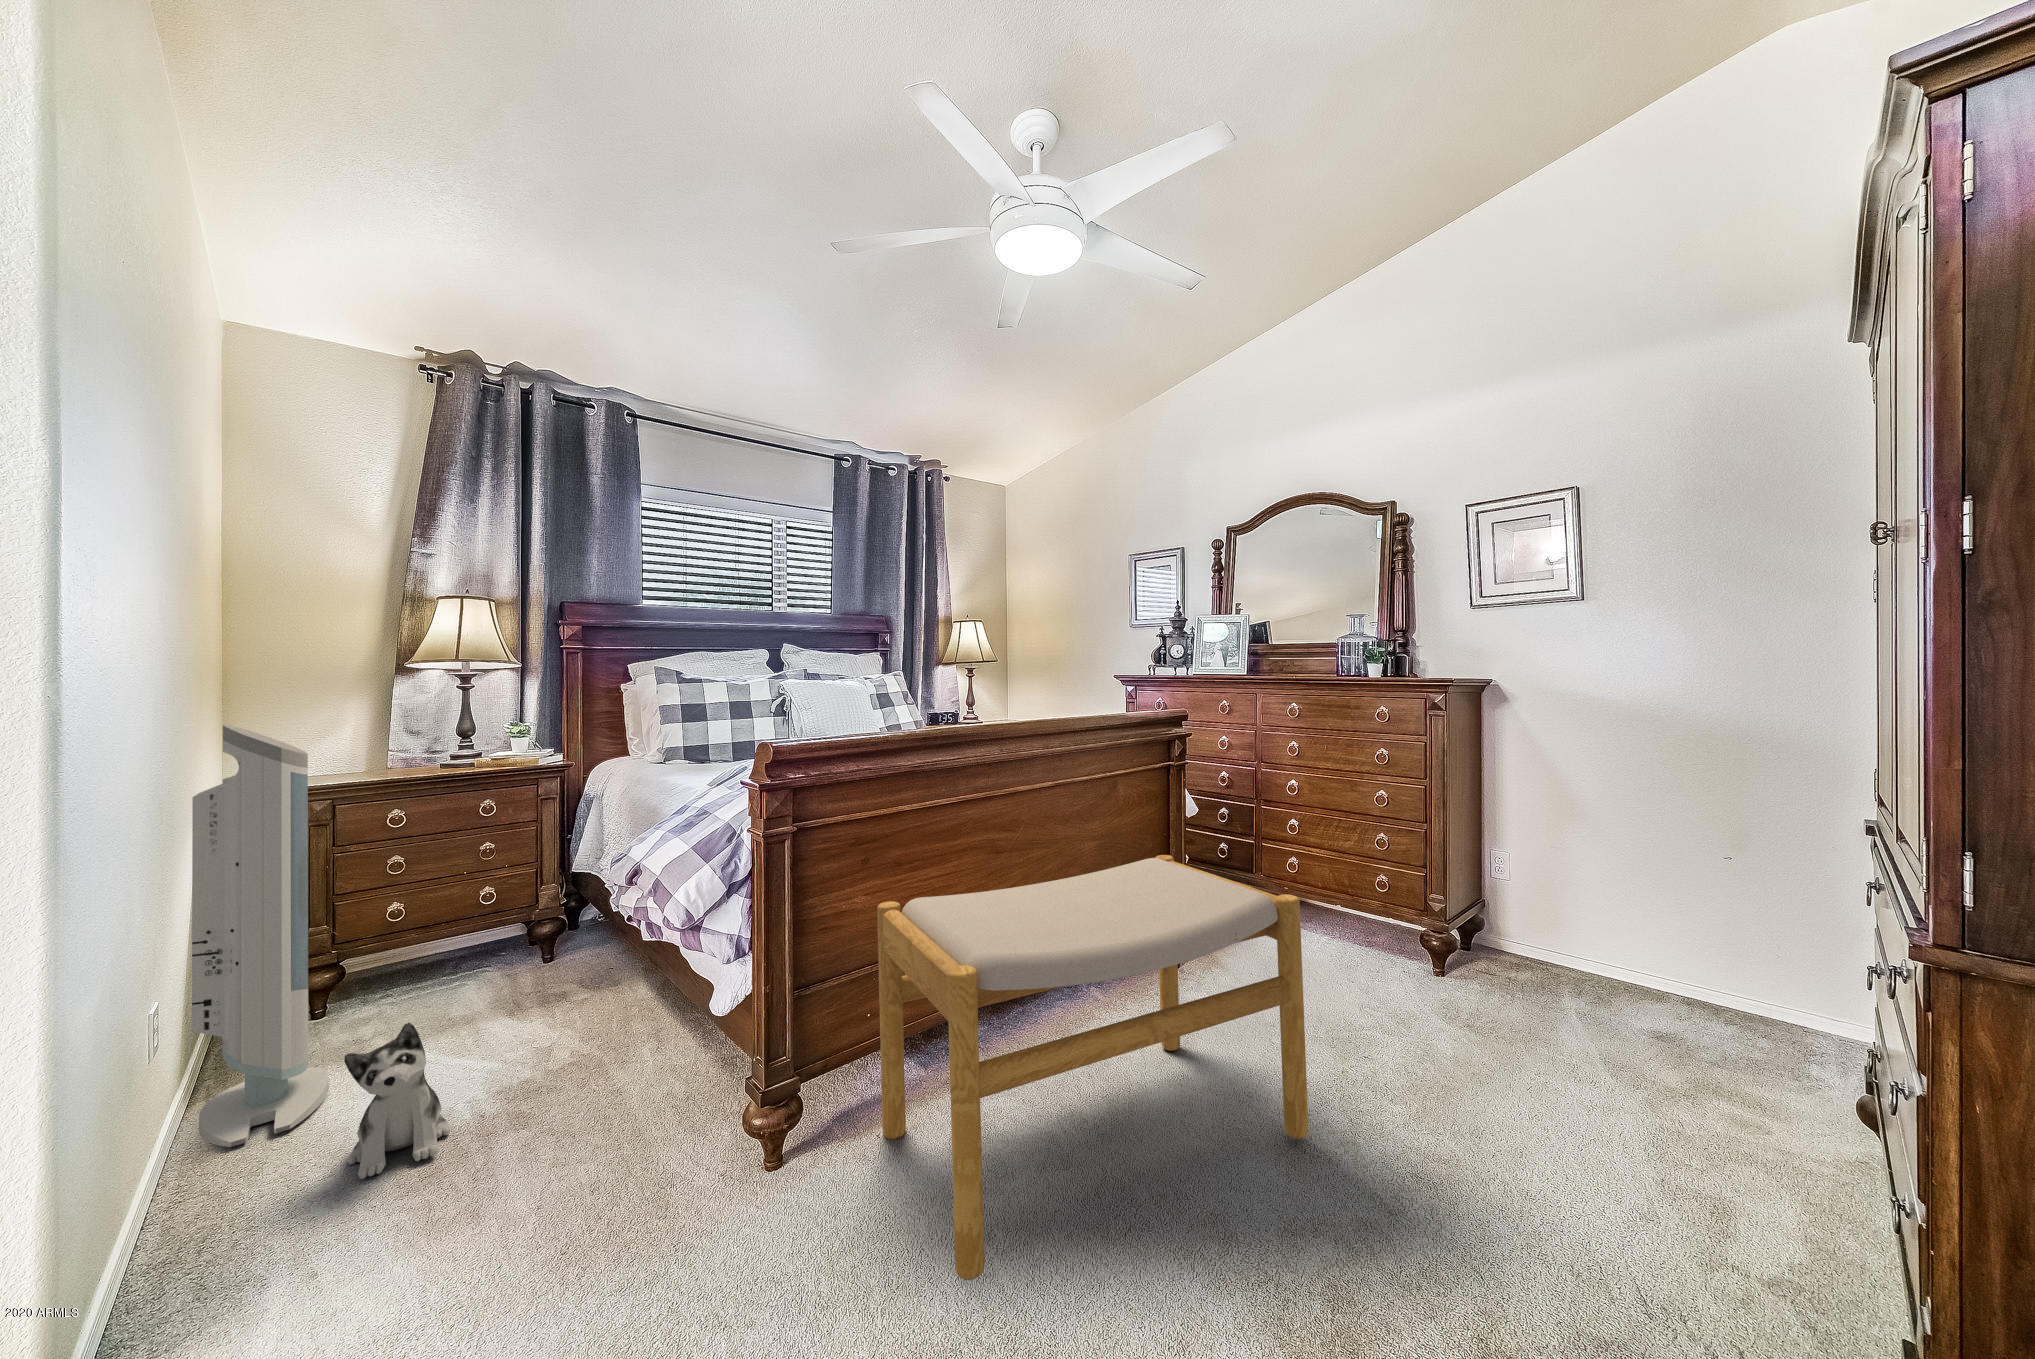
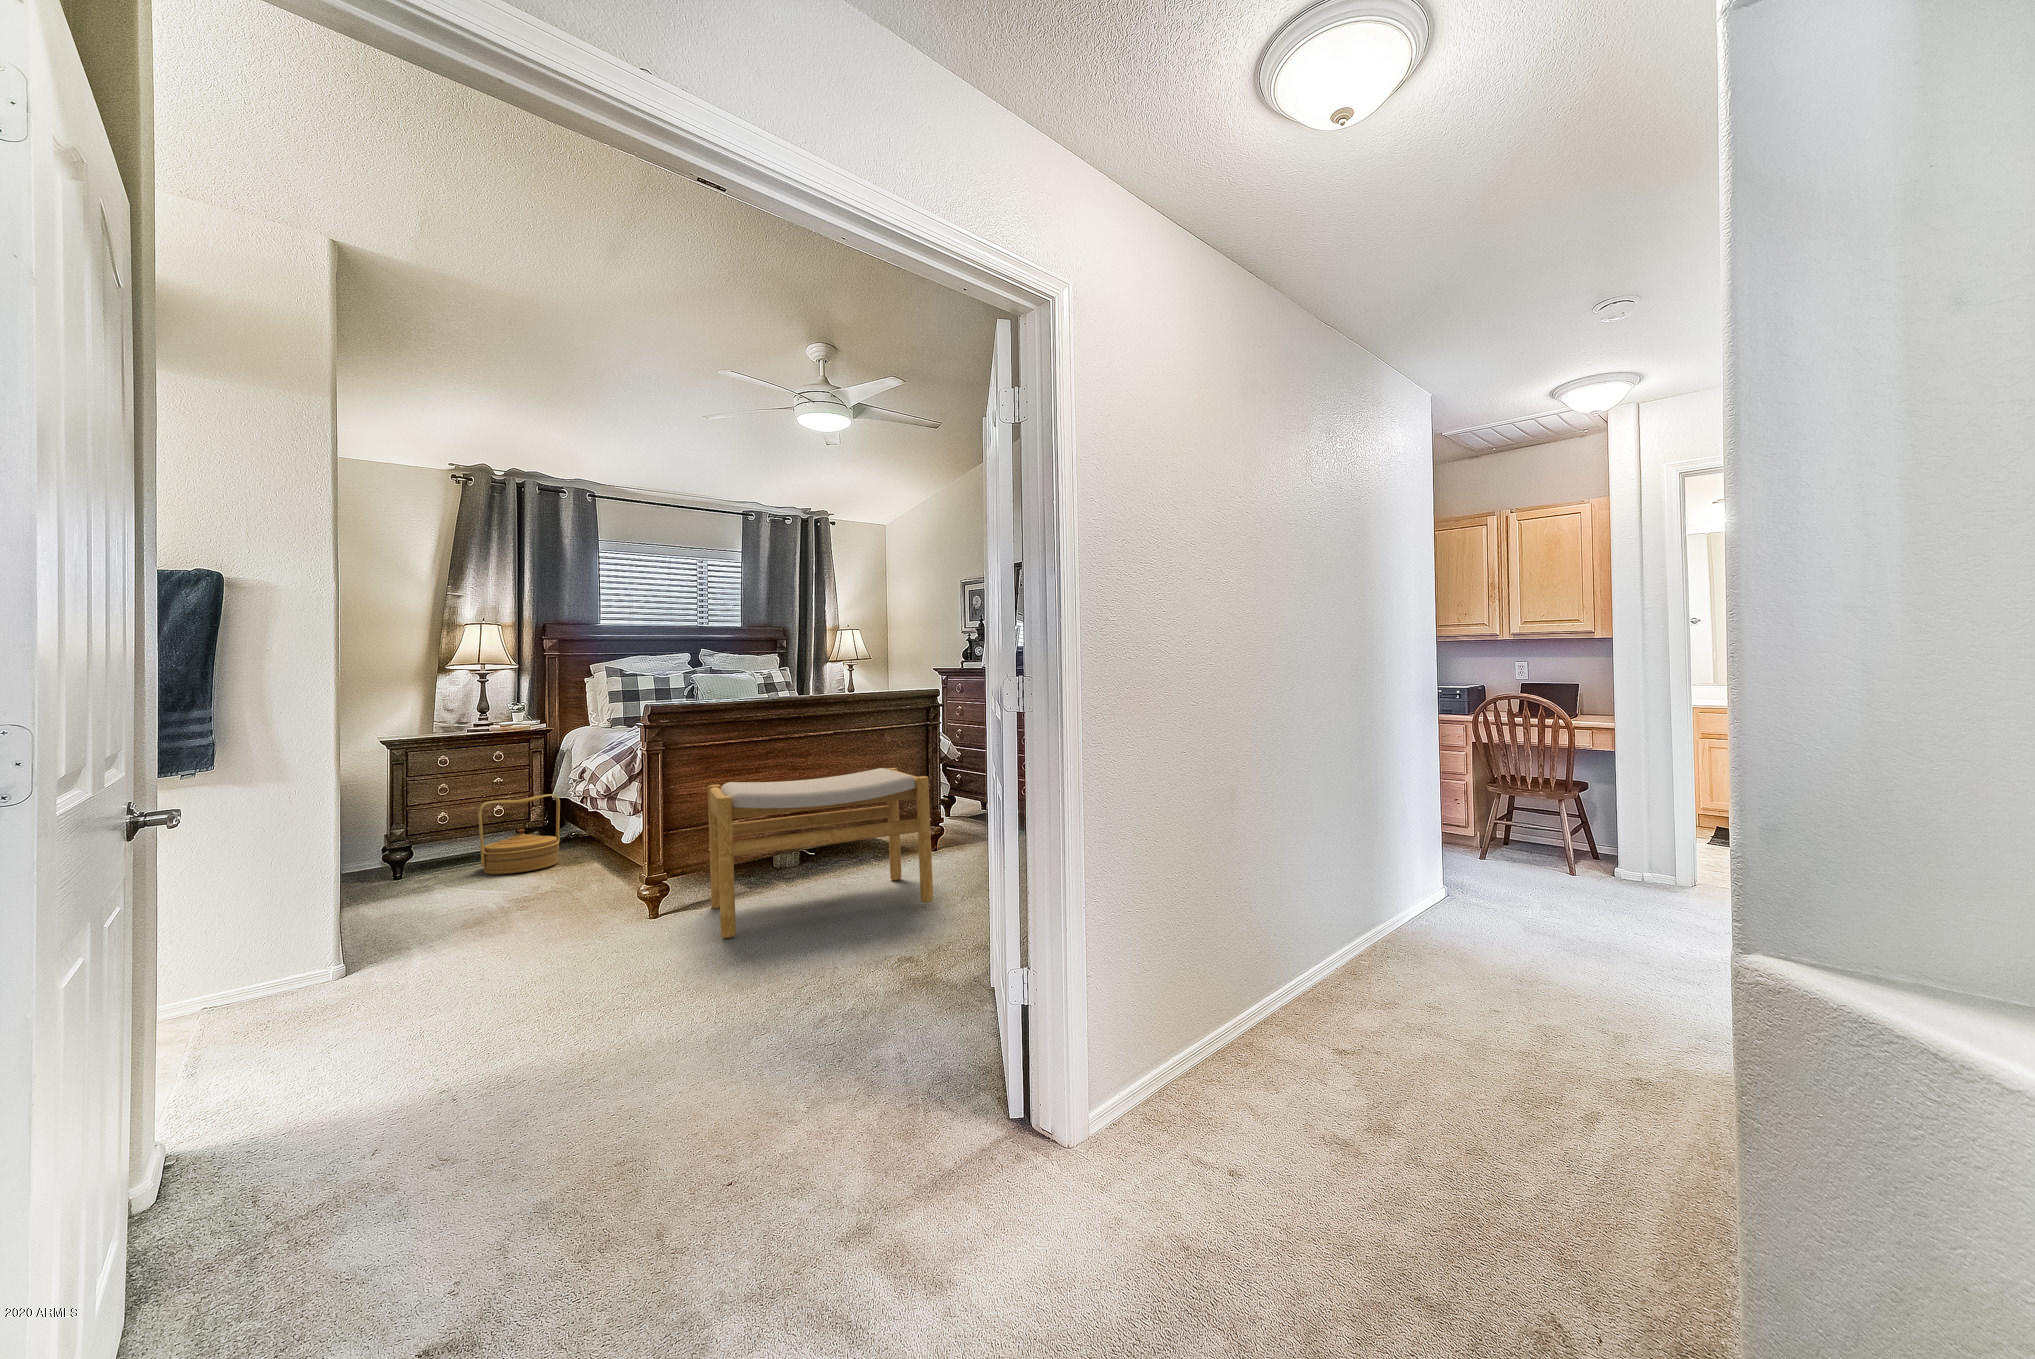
air purifier: present [192,724,329,1147] -> none [346,695,415,913]
woven basket: none [452,870,586,1014] -> present [478,794,560,874]
plush toy: present [344,1023,451,1179] -> none [431,847,484,920]

